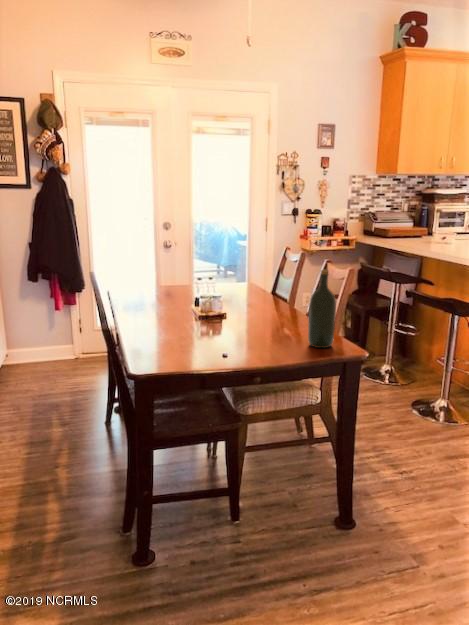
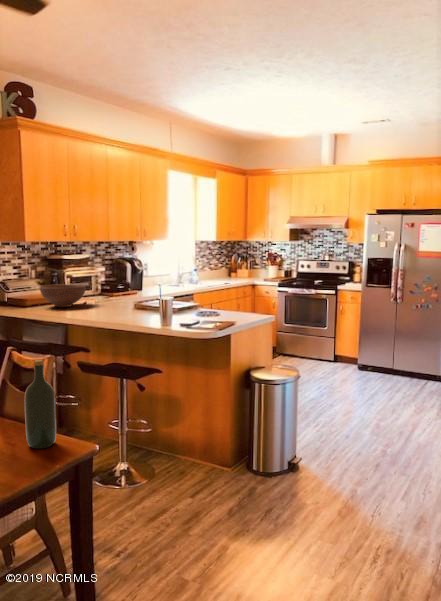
fruit bowl: none [403,218,450,240] -> present [40,284,86,307]

